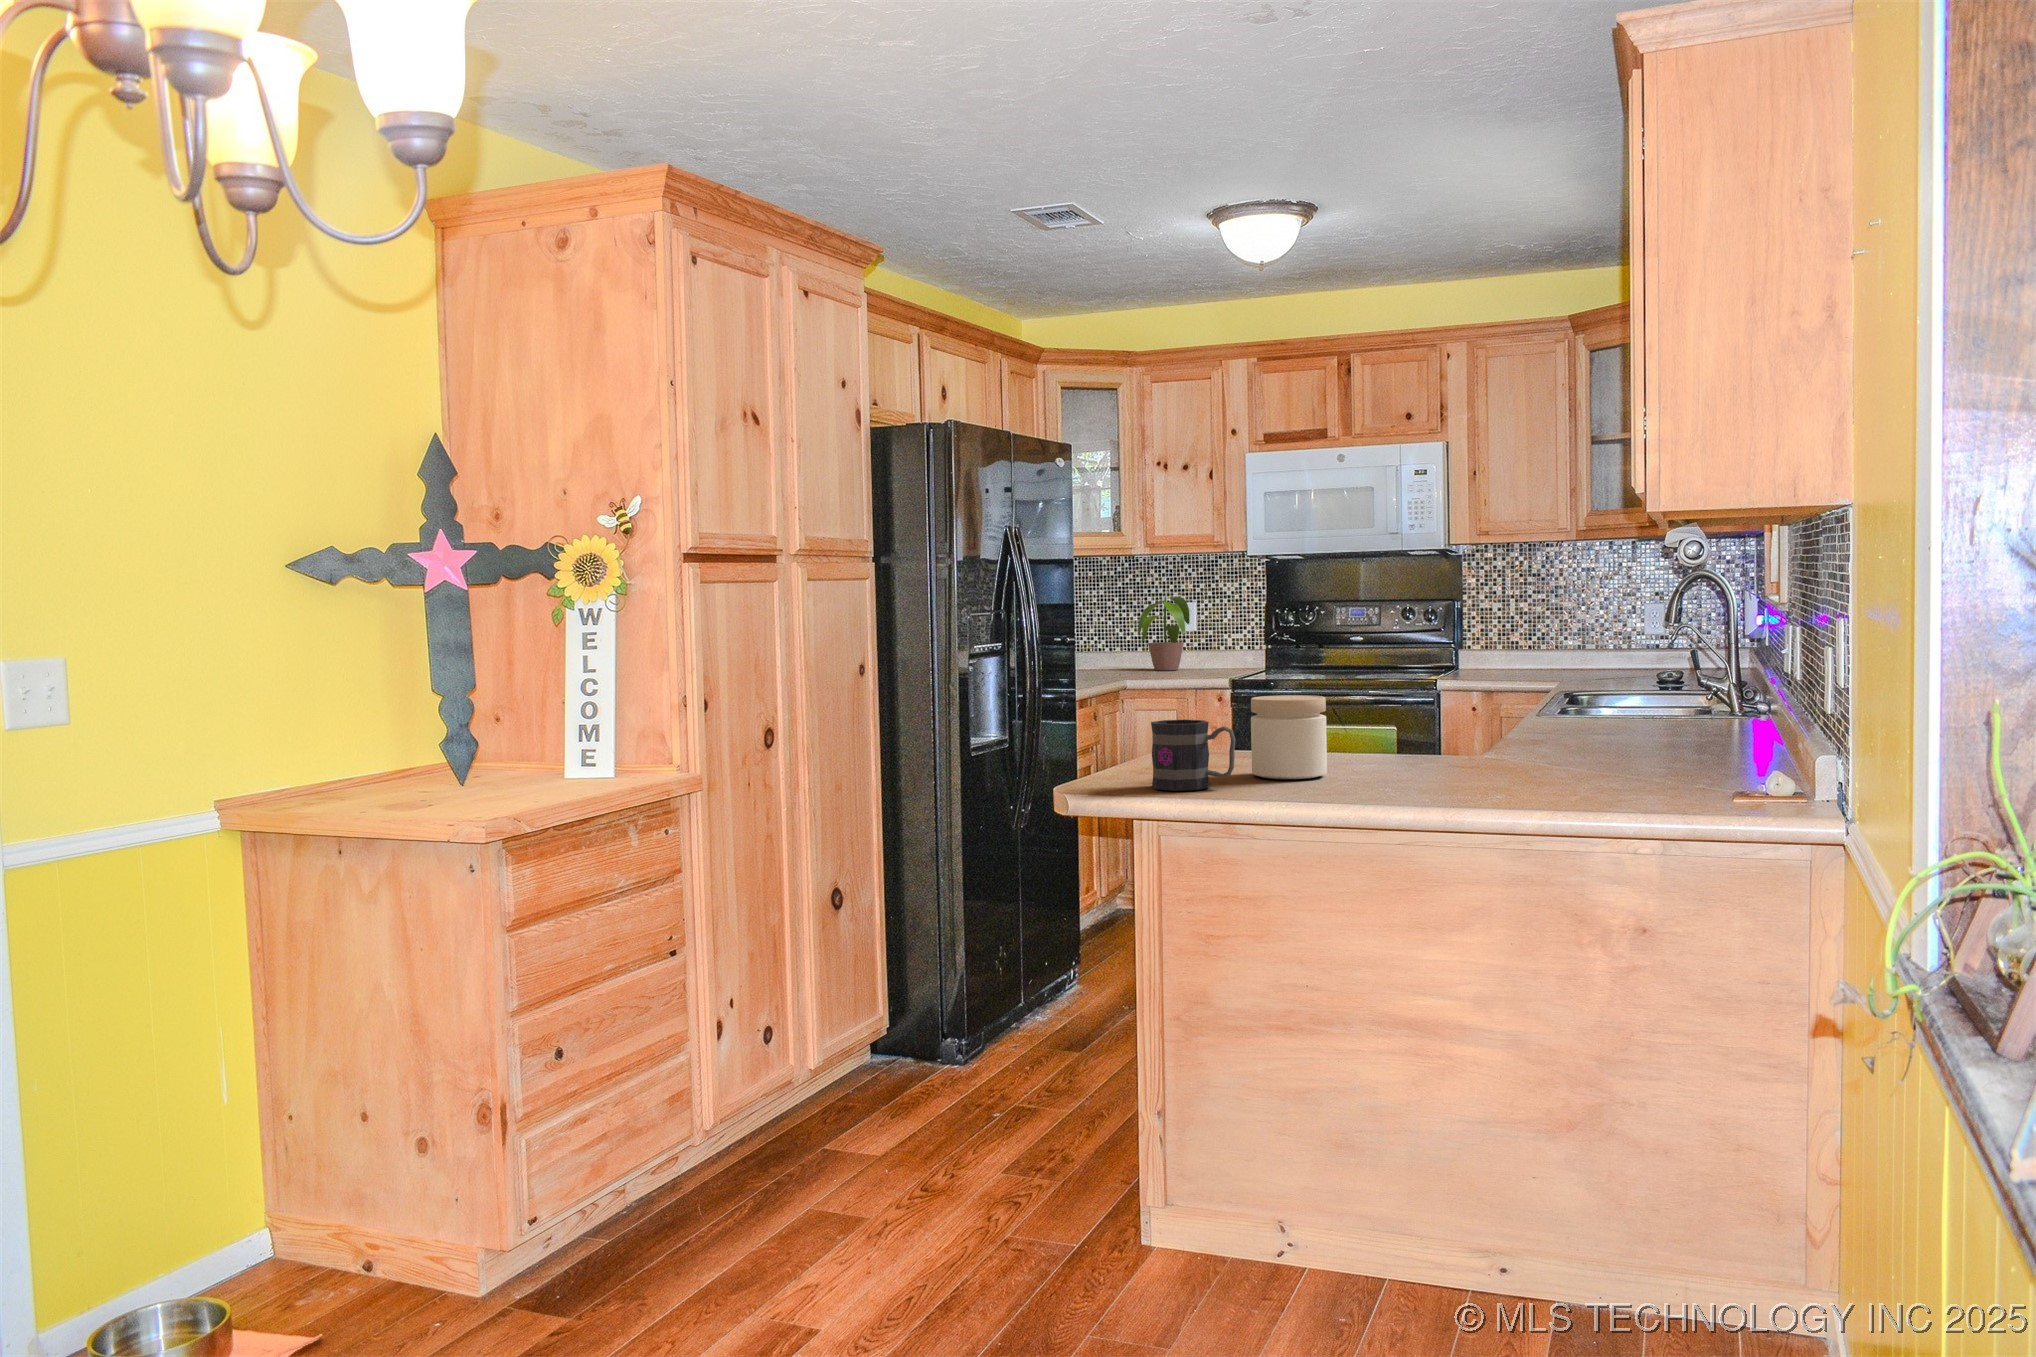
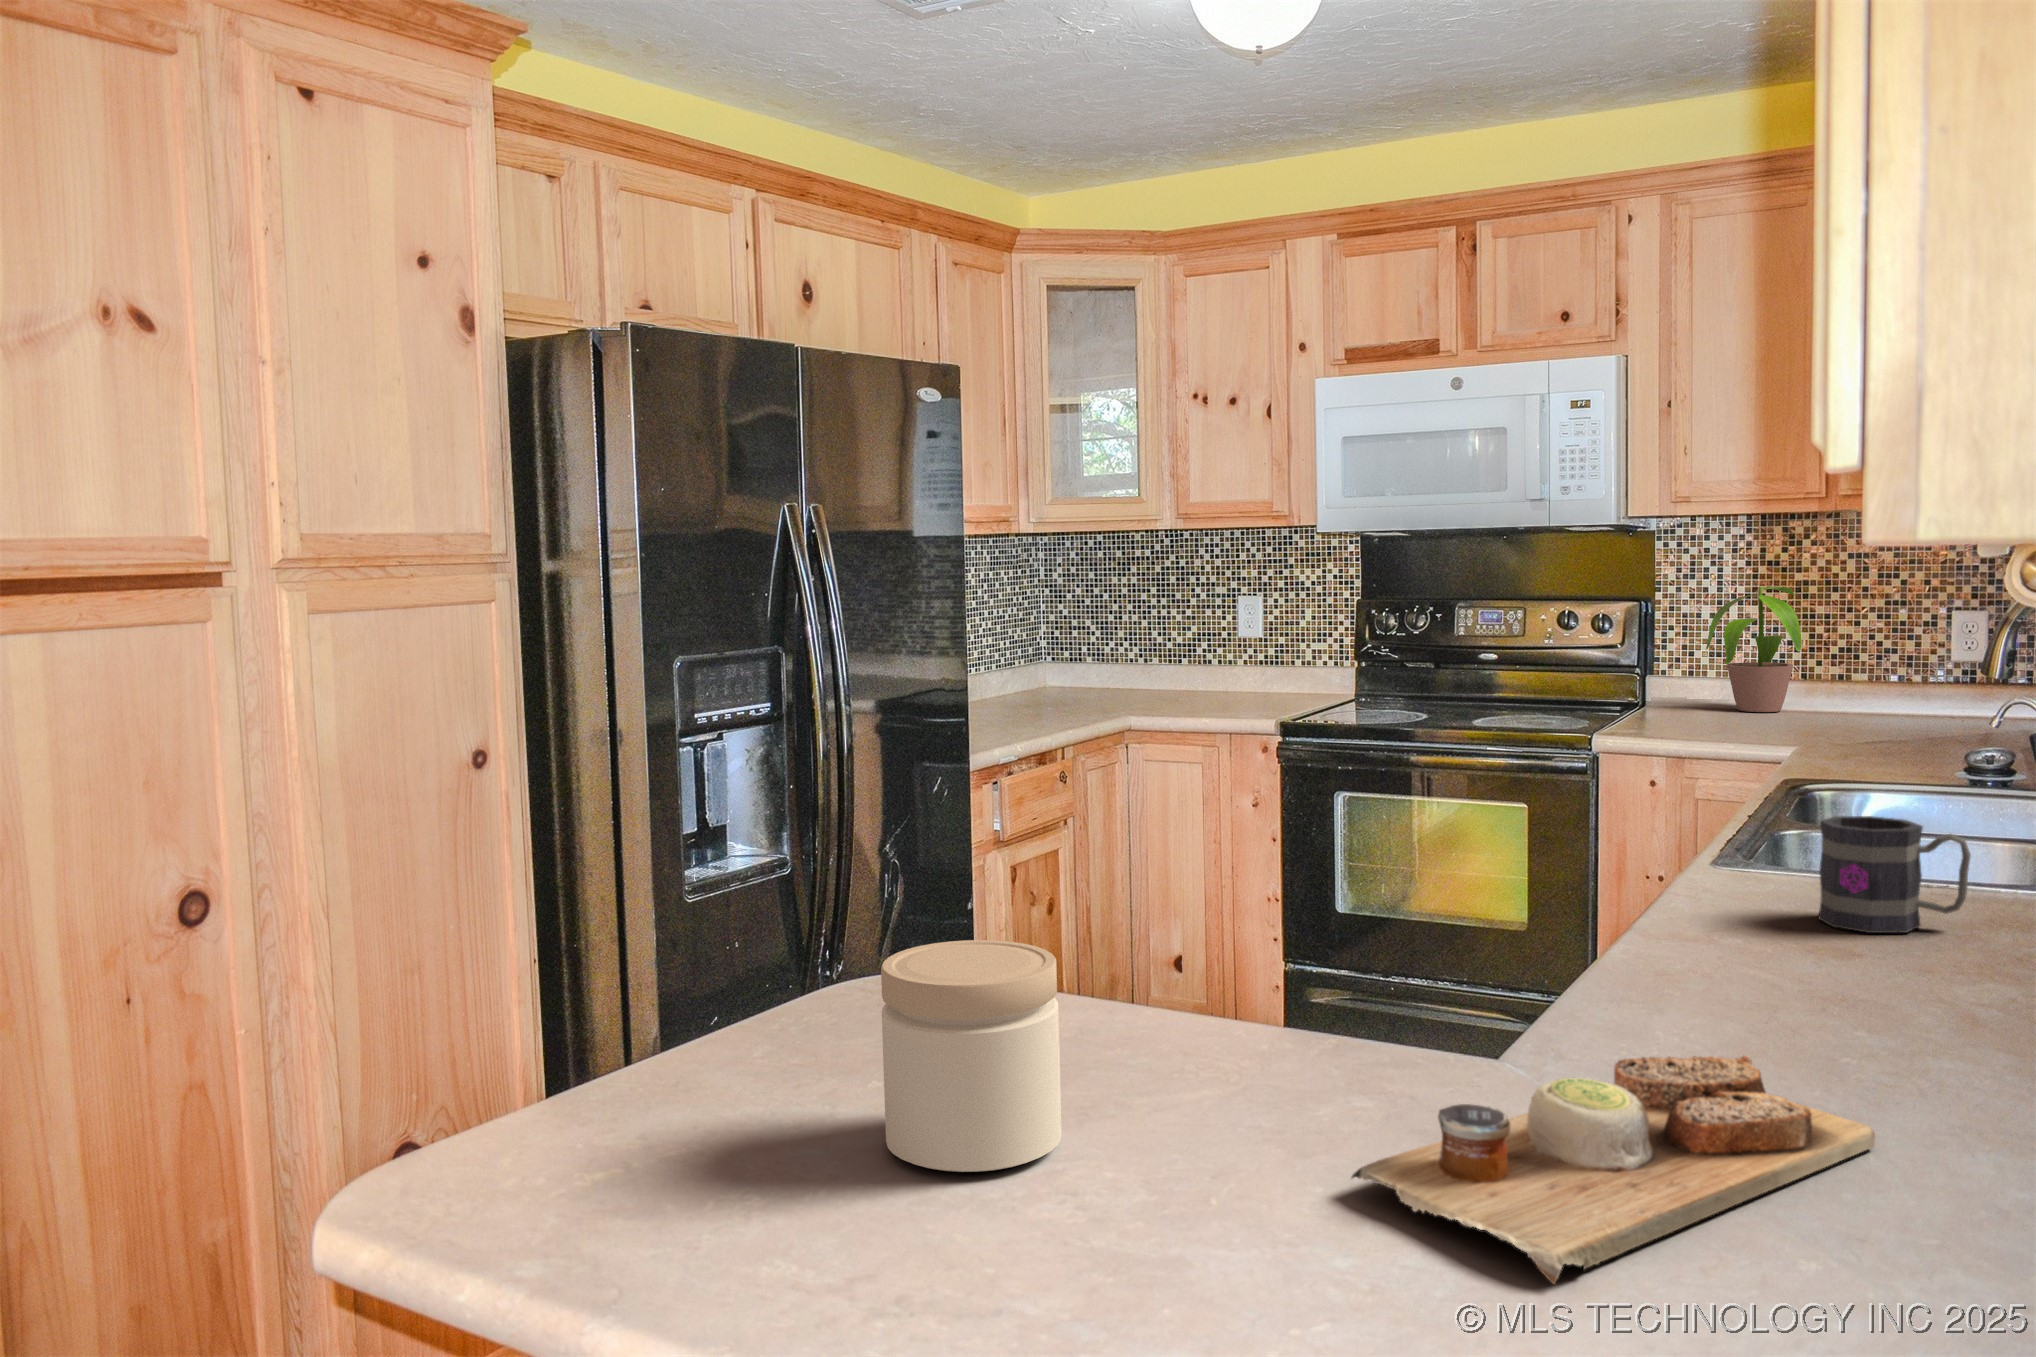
potted plant: present [1138,597,1190,670] -> present [1706,587,1802,712]
mug: present [1151,720,1236,791] -> present [1818,816,1971,933]
cutting board: none [1453,737,1642,784] -> present [1352,1056,1875,1284]

